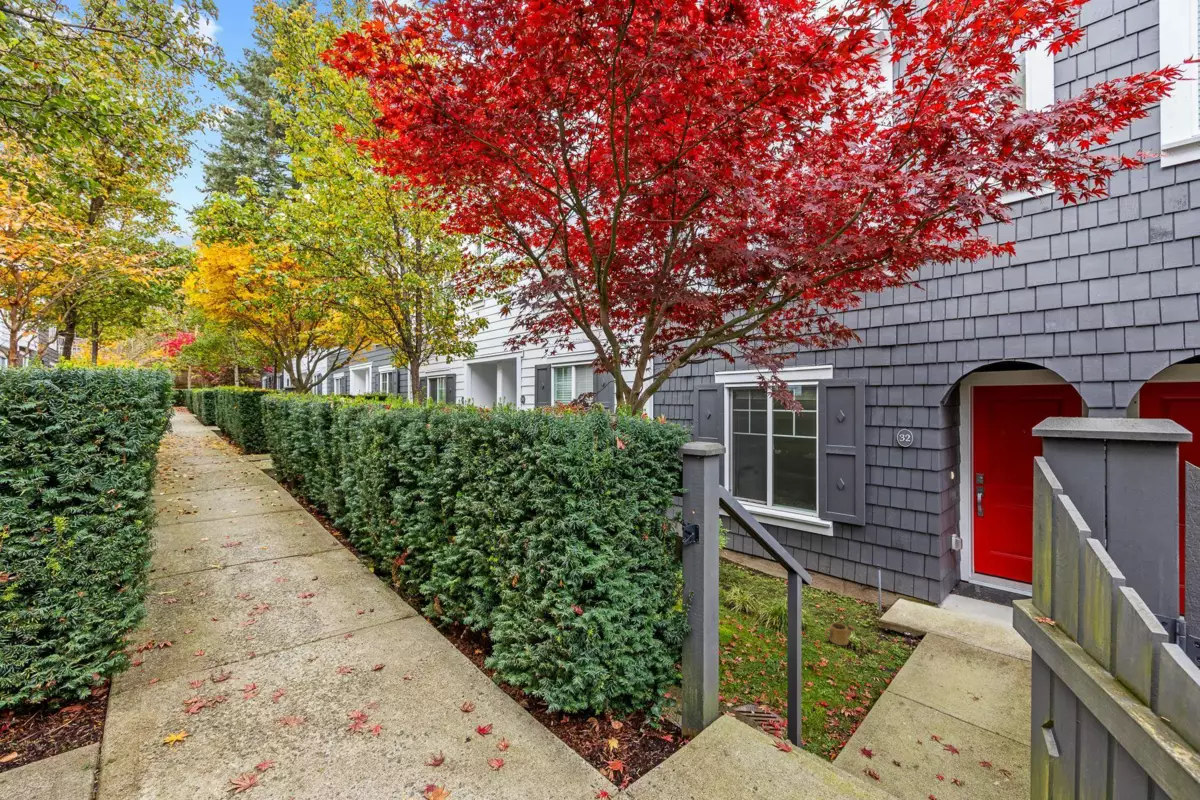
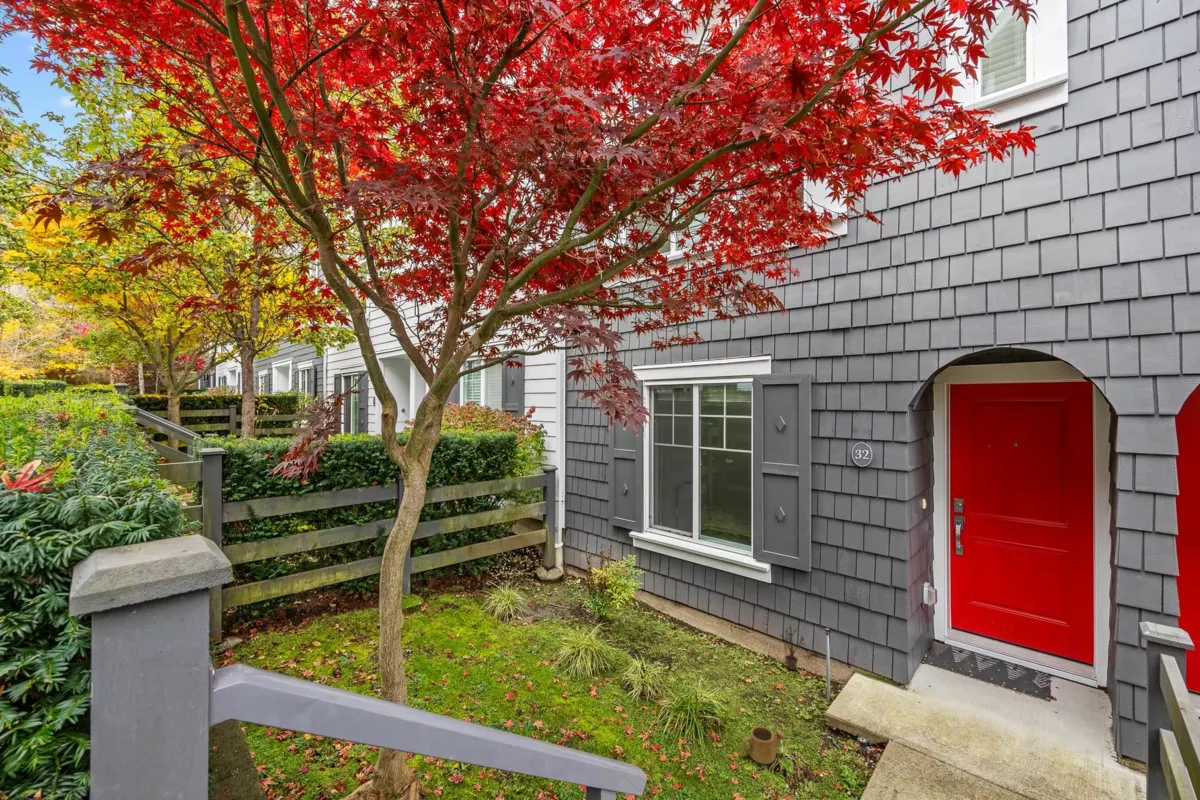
decorative plant: none [836,566,861,599] -> present [777,625,804,669]

